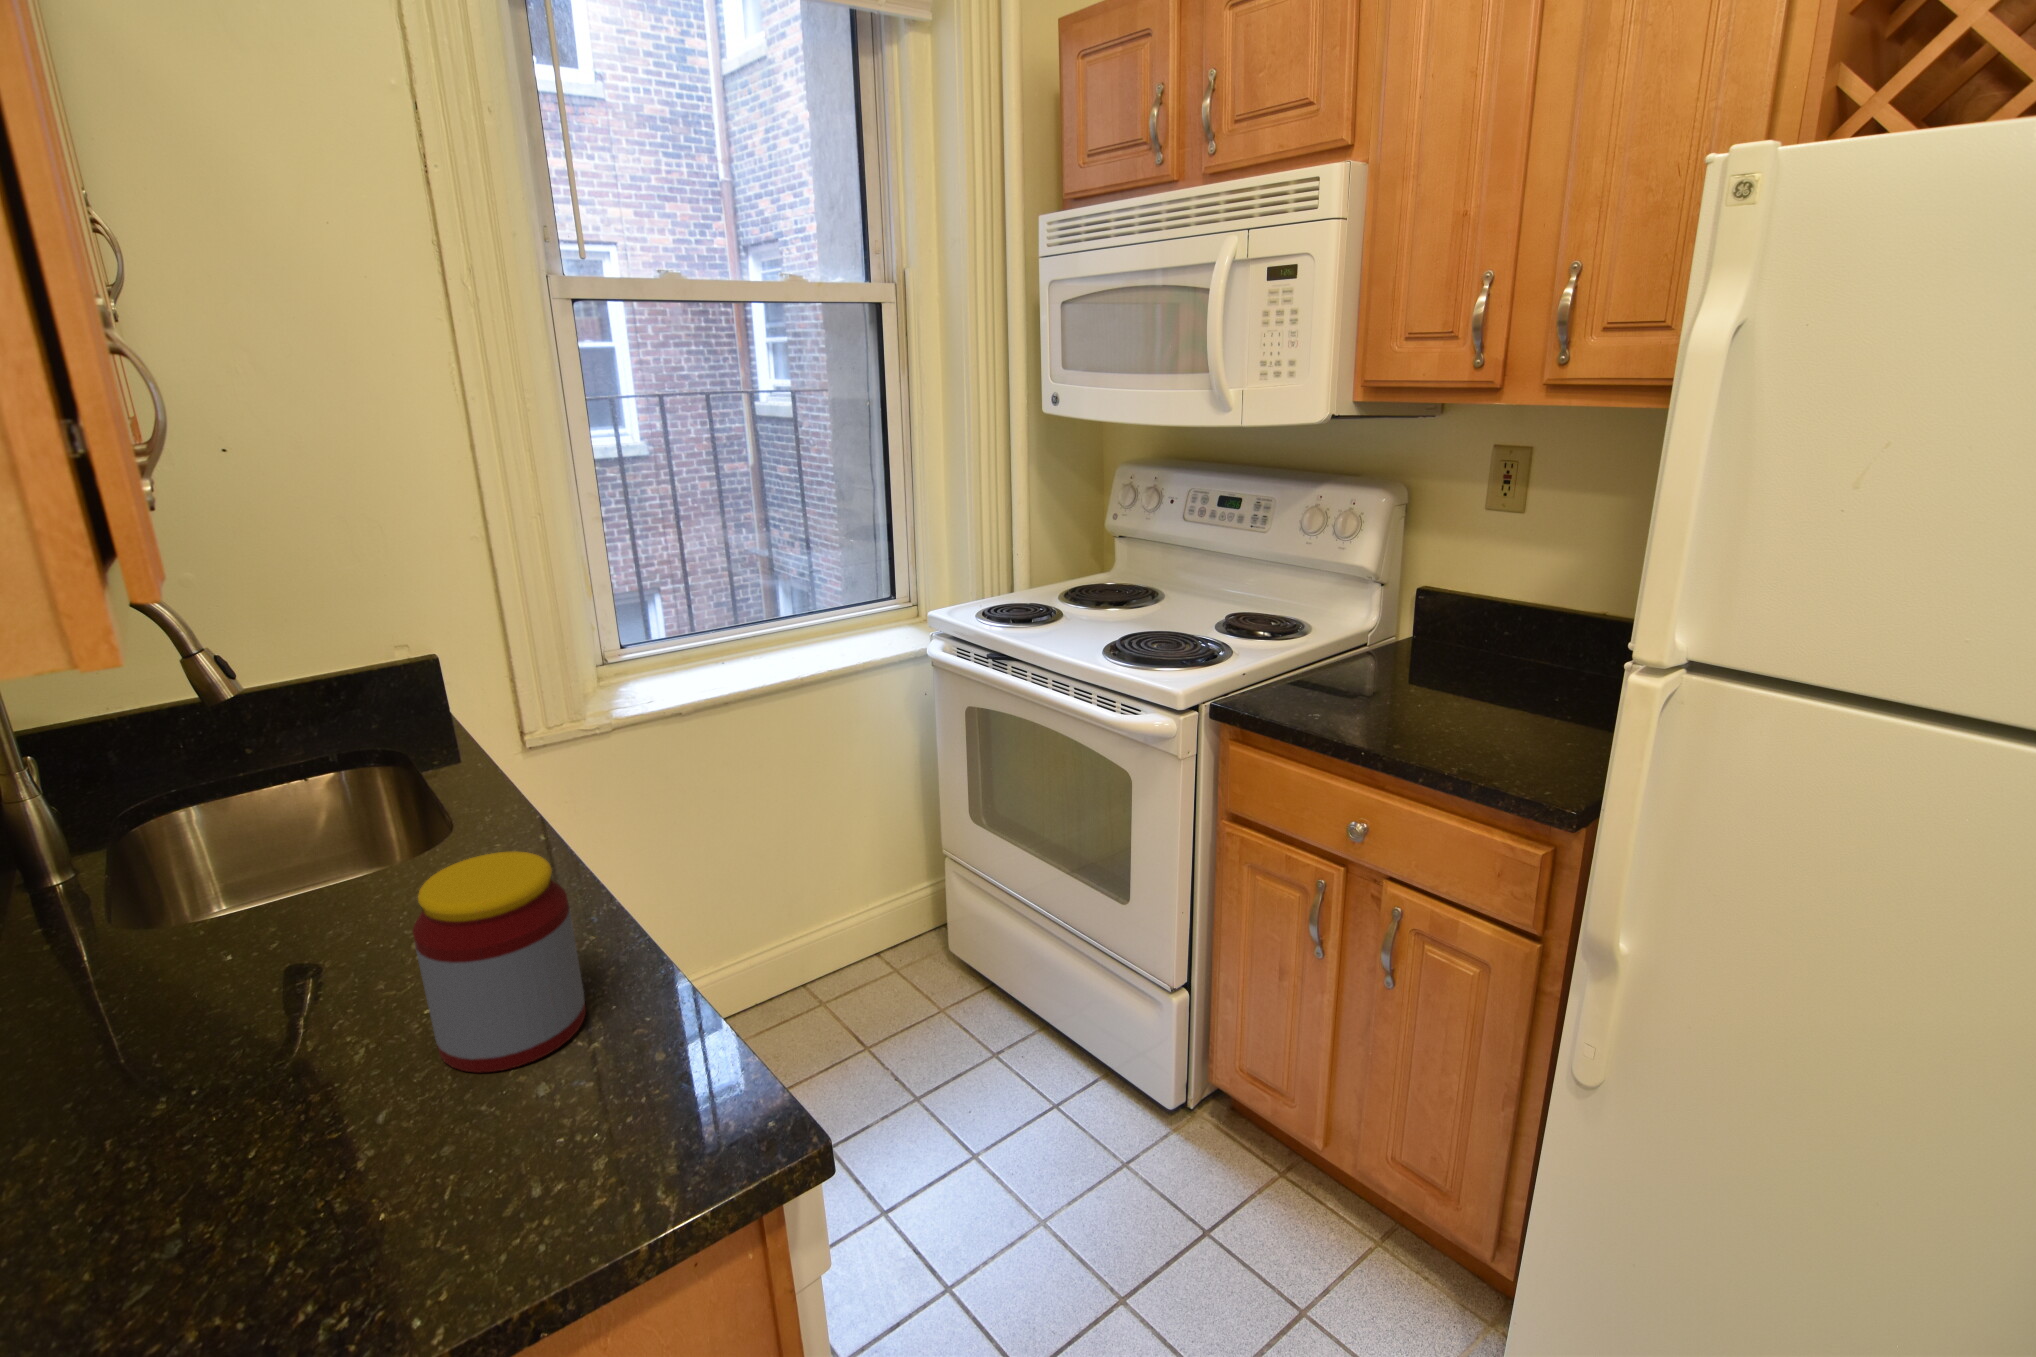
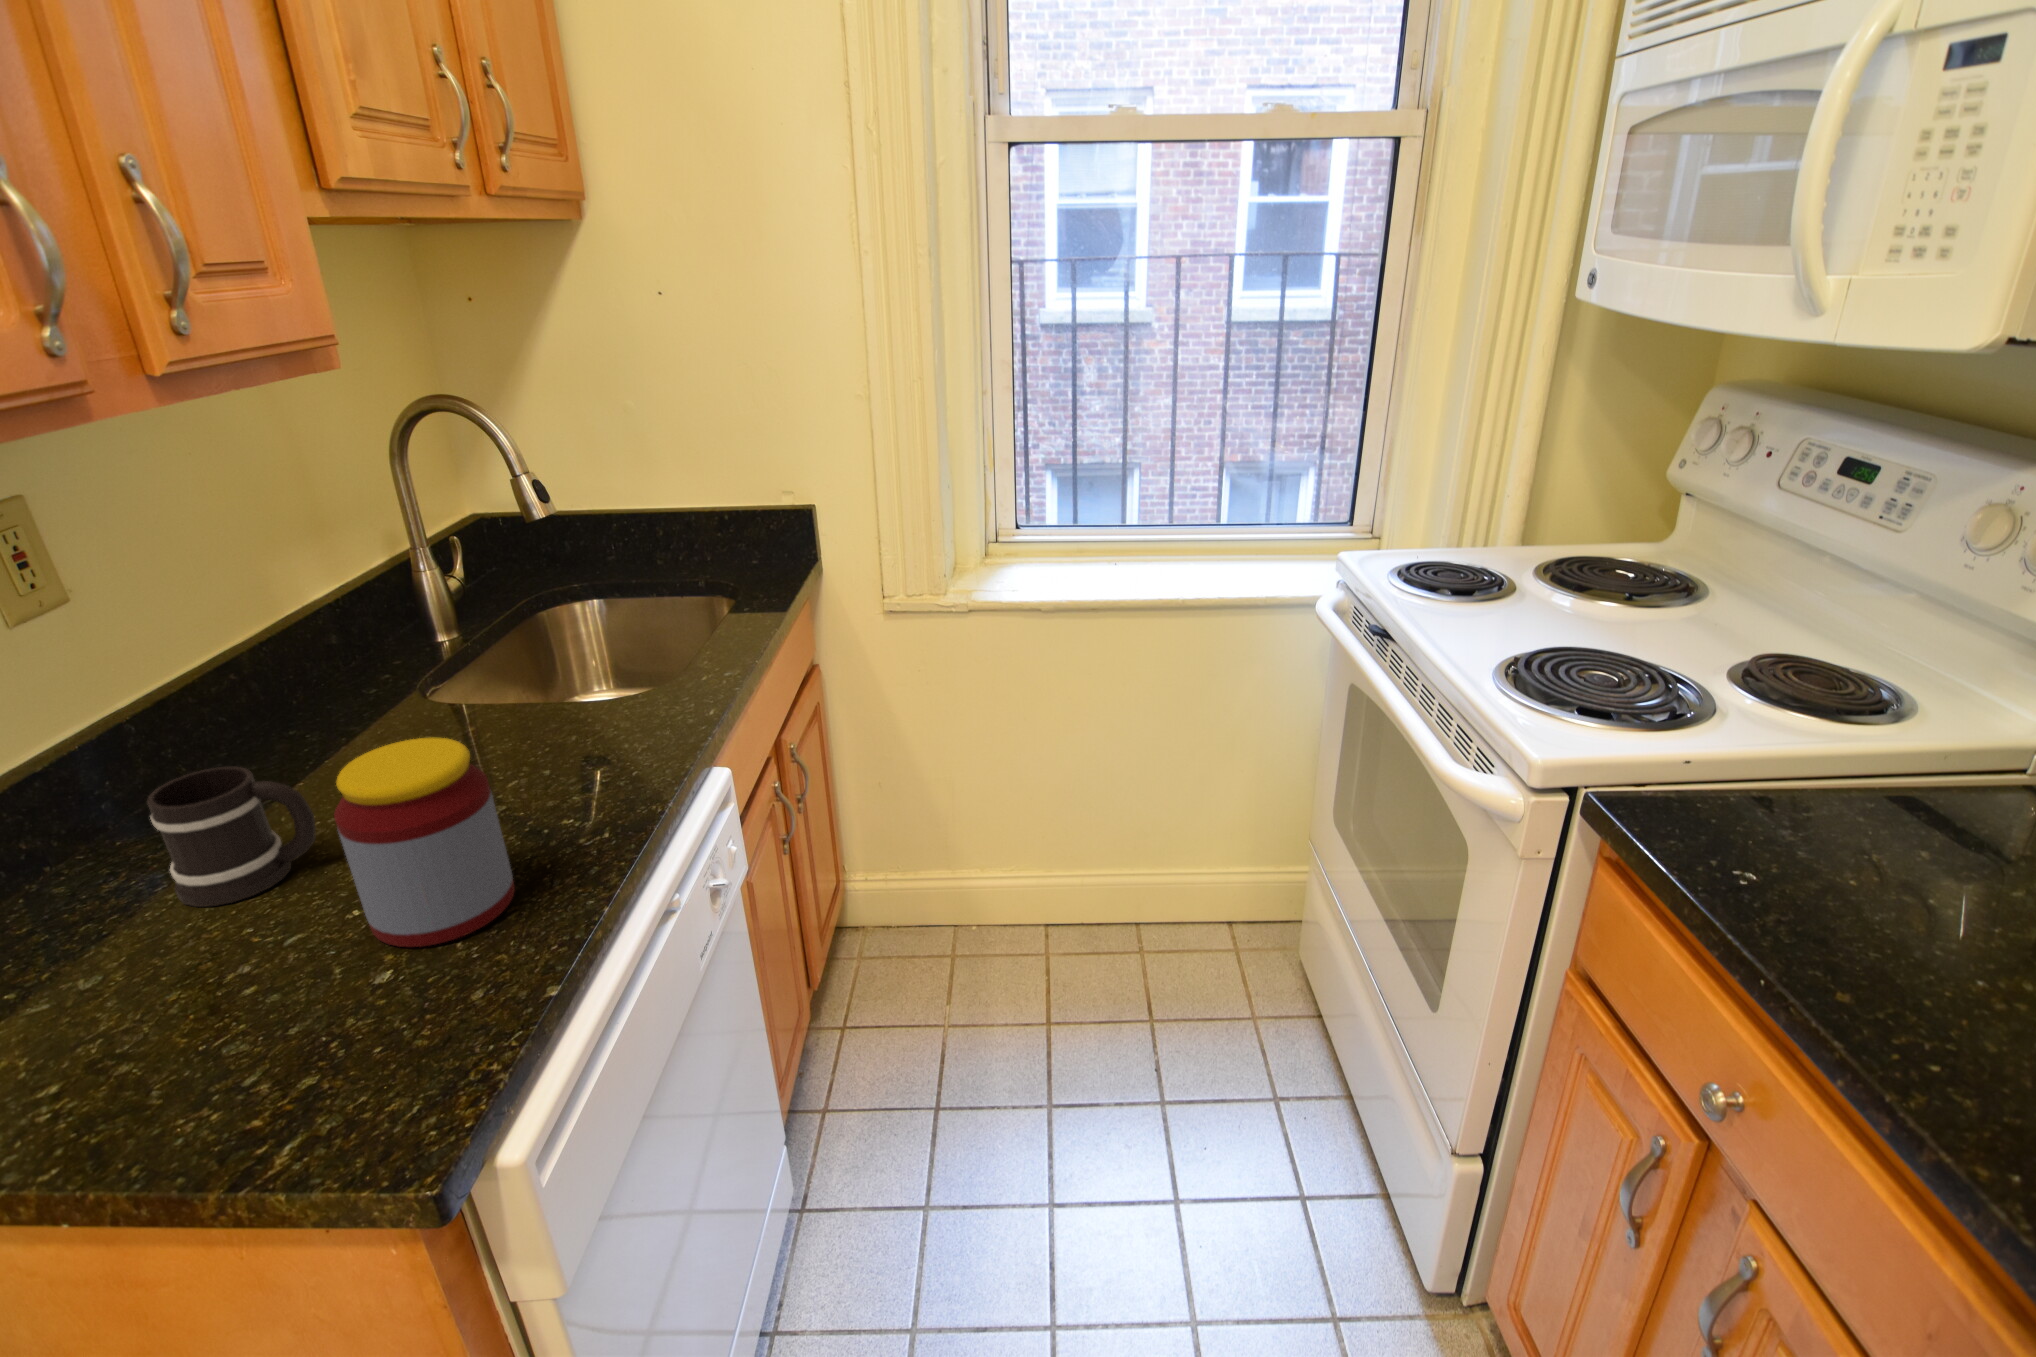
mug: none [96,973,292,1156] -> present [147,767,316,907]

